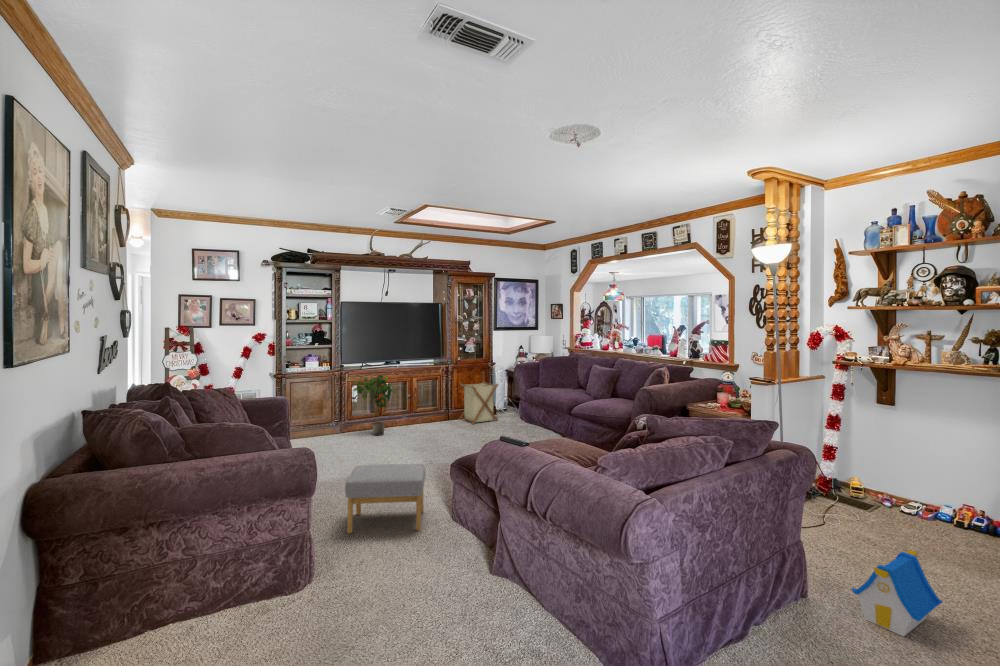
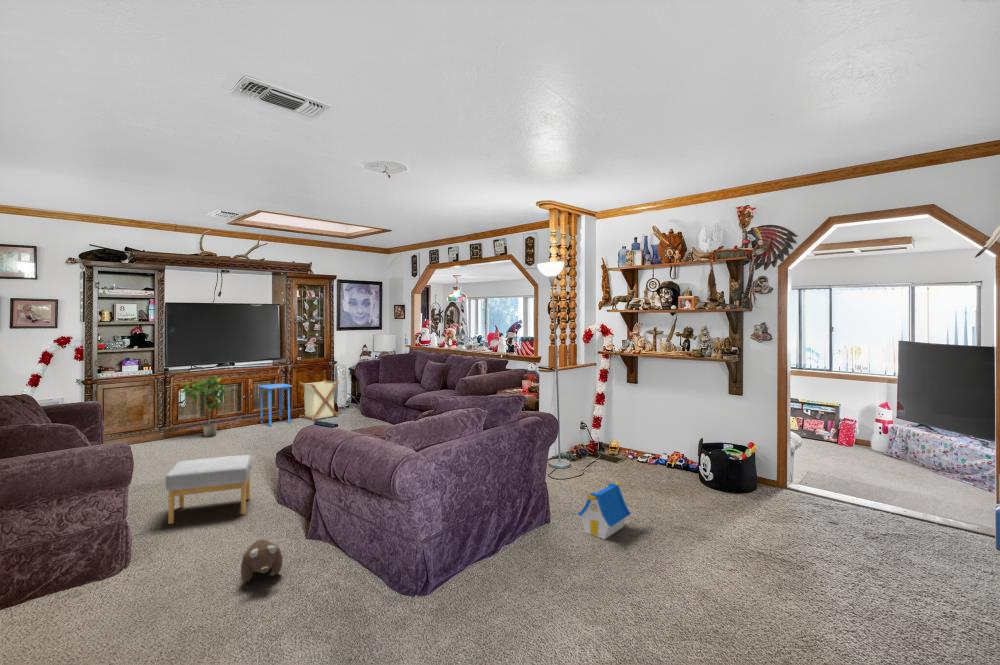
side table: none [421,384,453,427] -> present [258,383,292,426]
plush toy: none [426,575,470,625] -> present [241,539,282,582]

